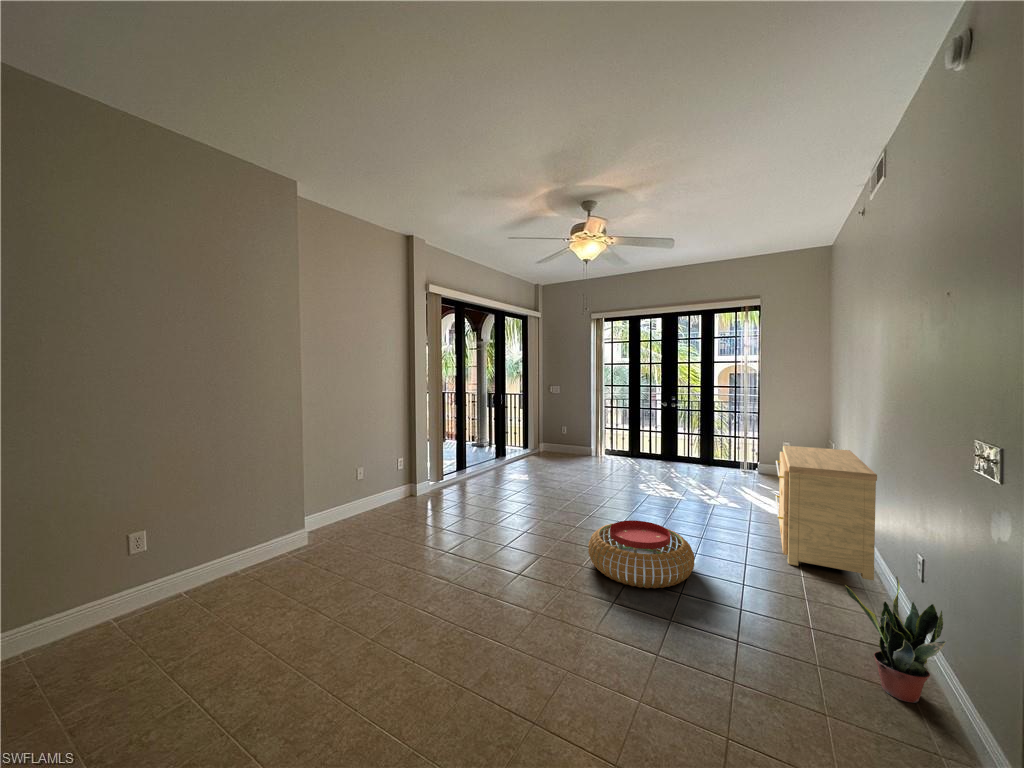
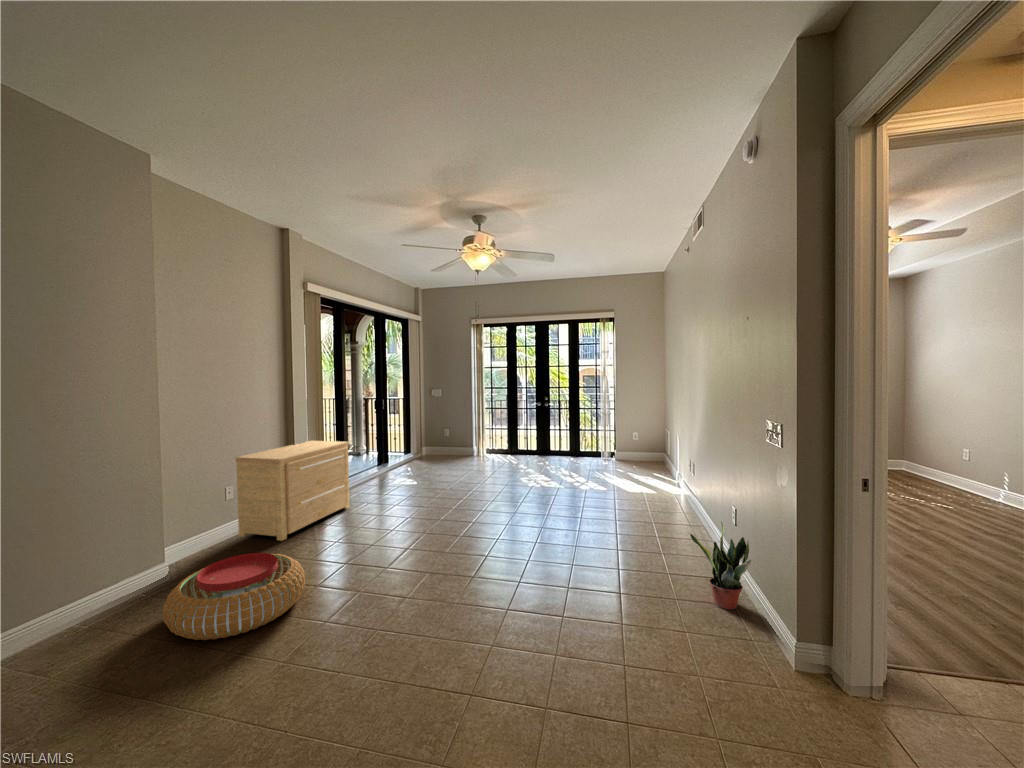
side table: present [775,446,877,580] -> present [236,441,350,541]
pouf: present [588,520,695,588] -> present [163,553,305,640]

